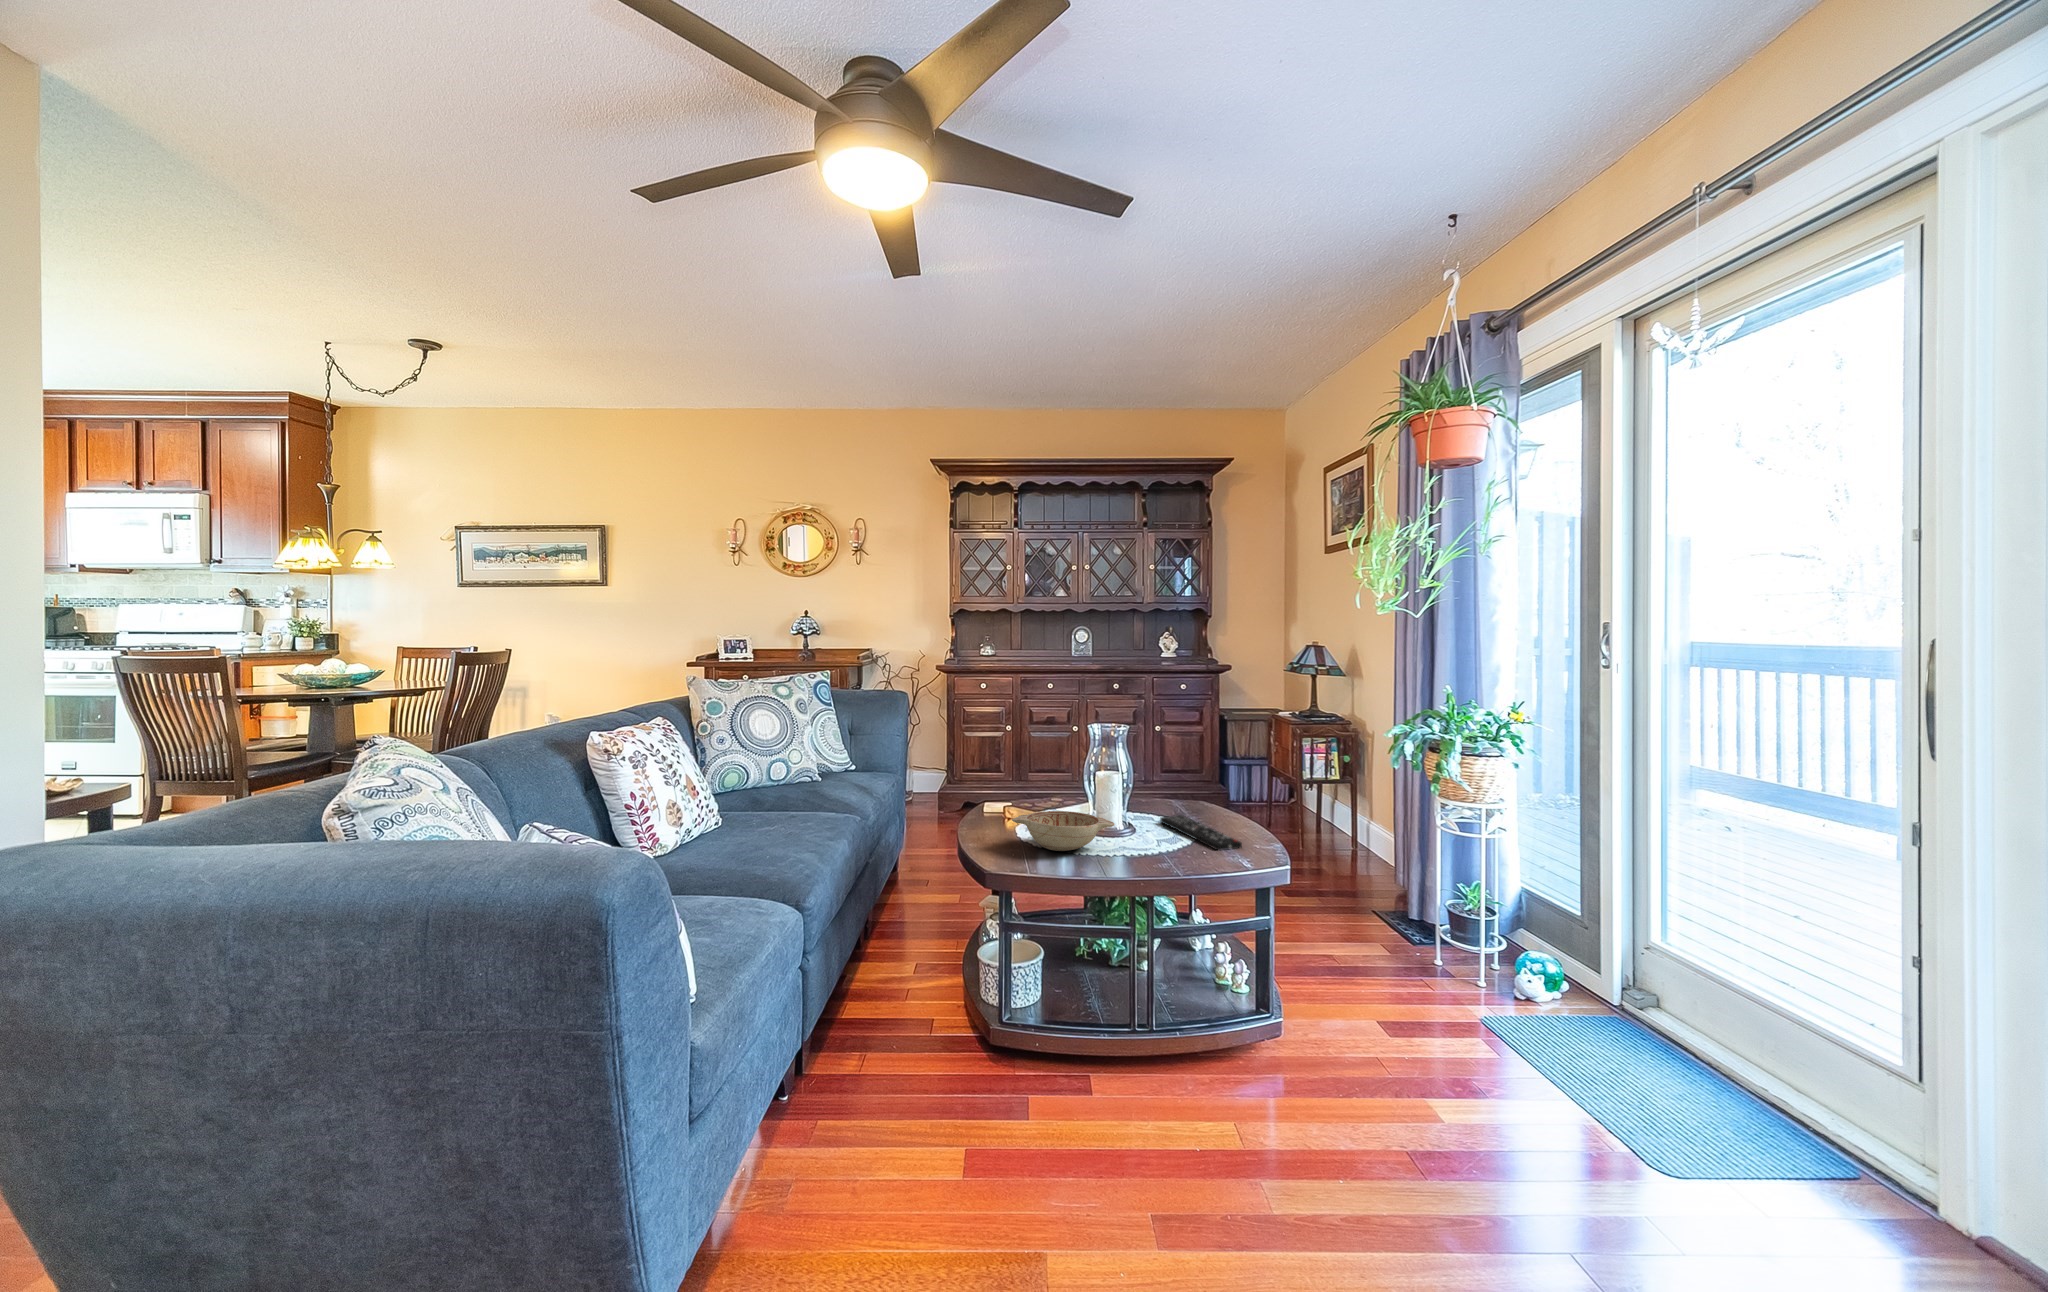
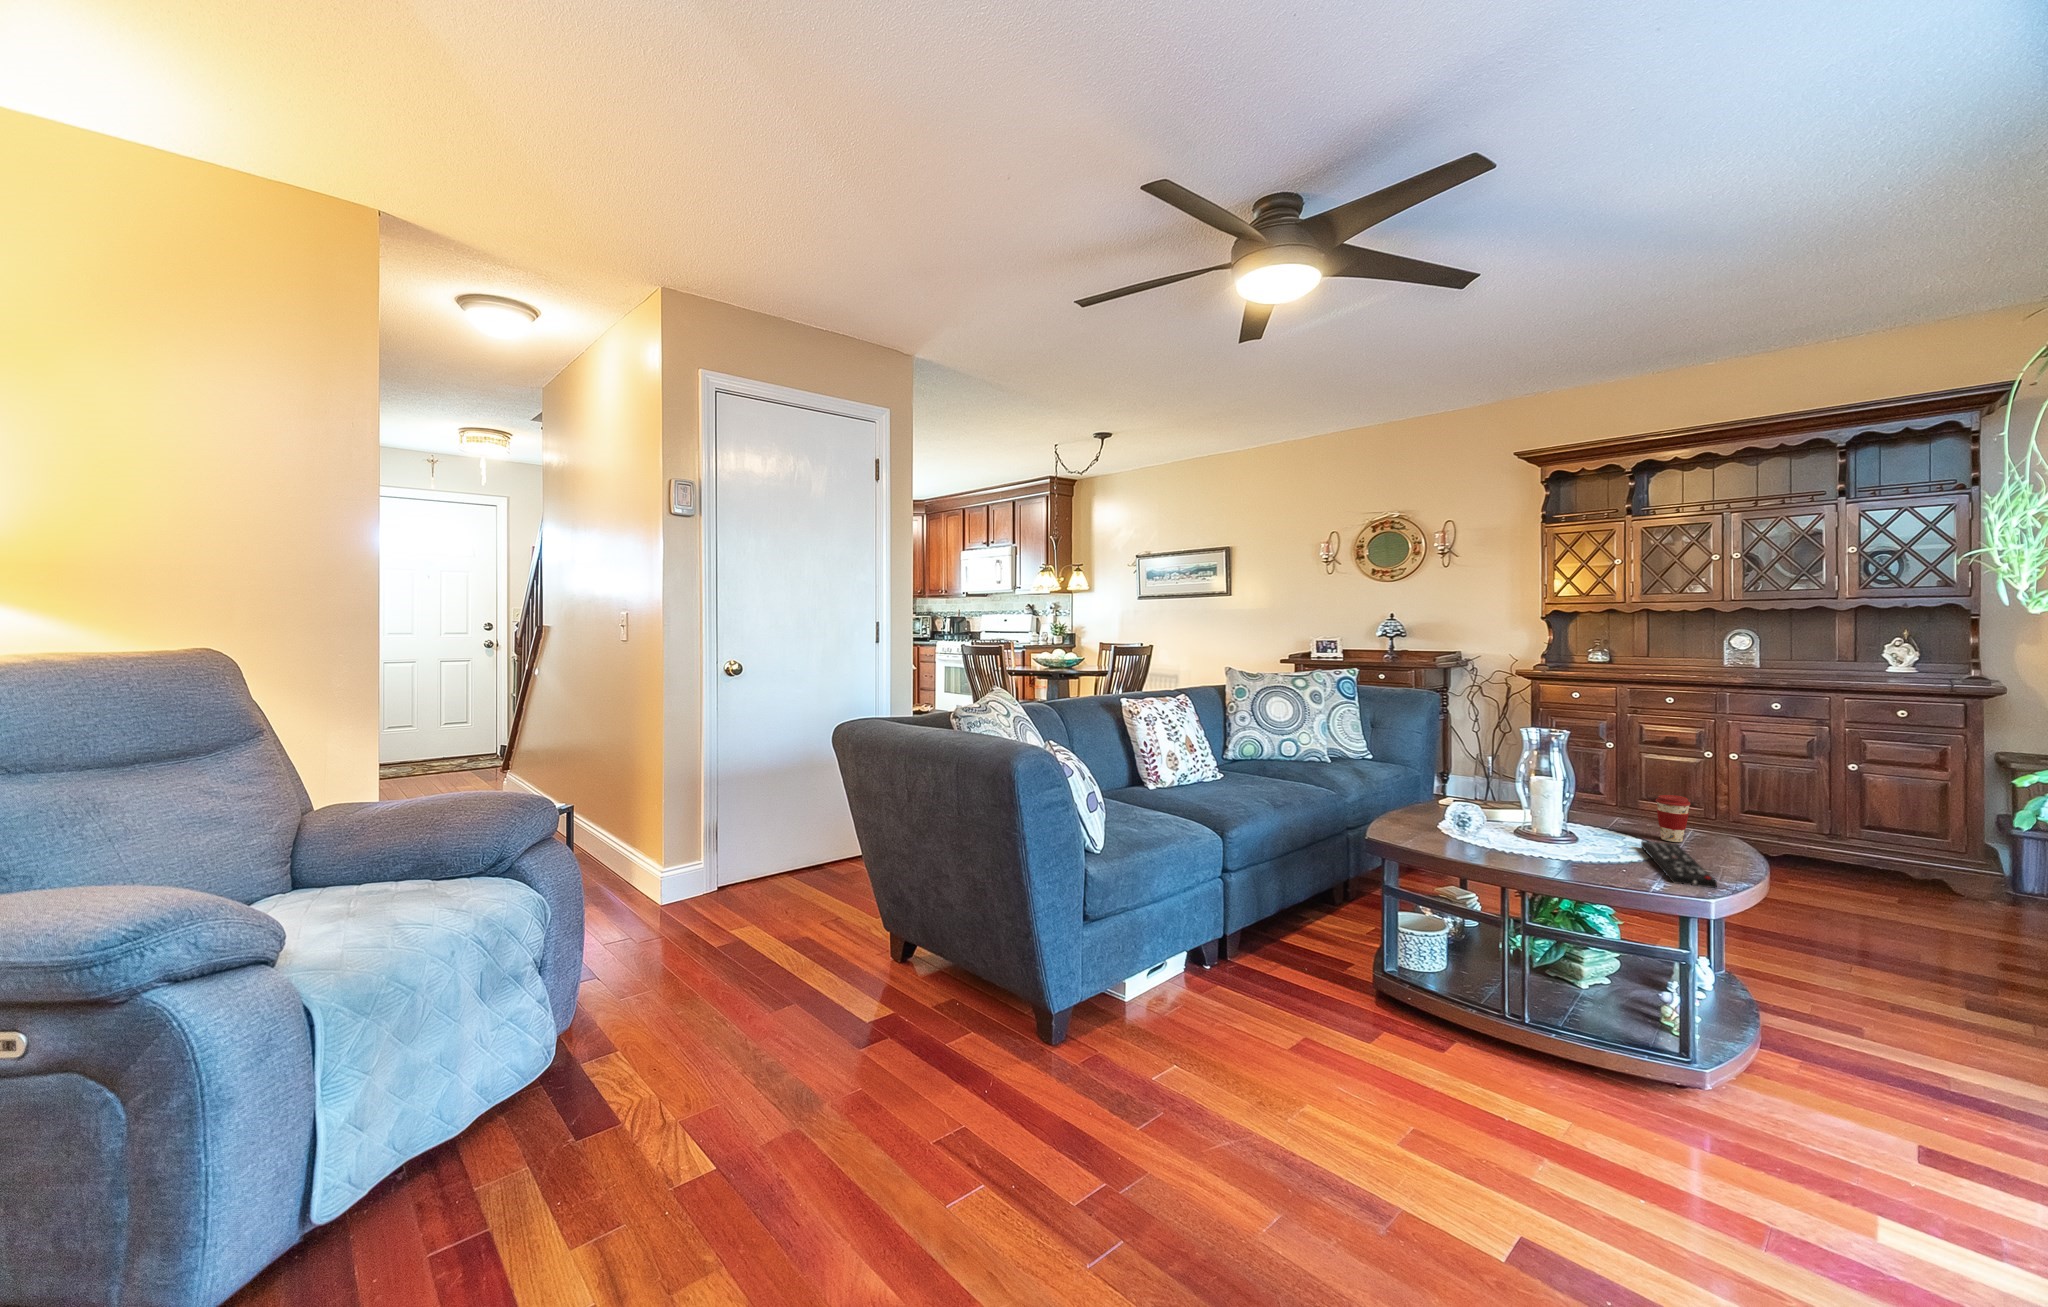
coffee cup: none [1154,773,1177,813] -> present [1655,795,1691,842]
decorative bowl: present [1012,811,1115,851] -> none [1420,803,1534,845]

